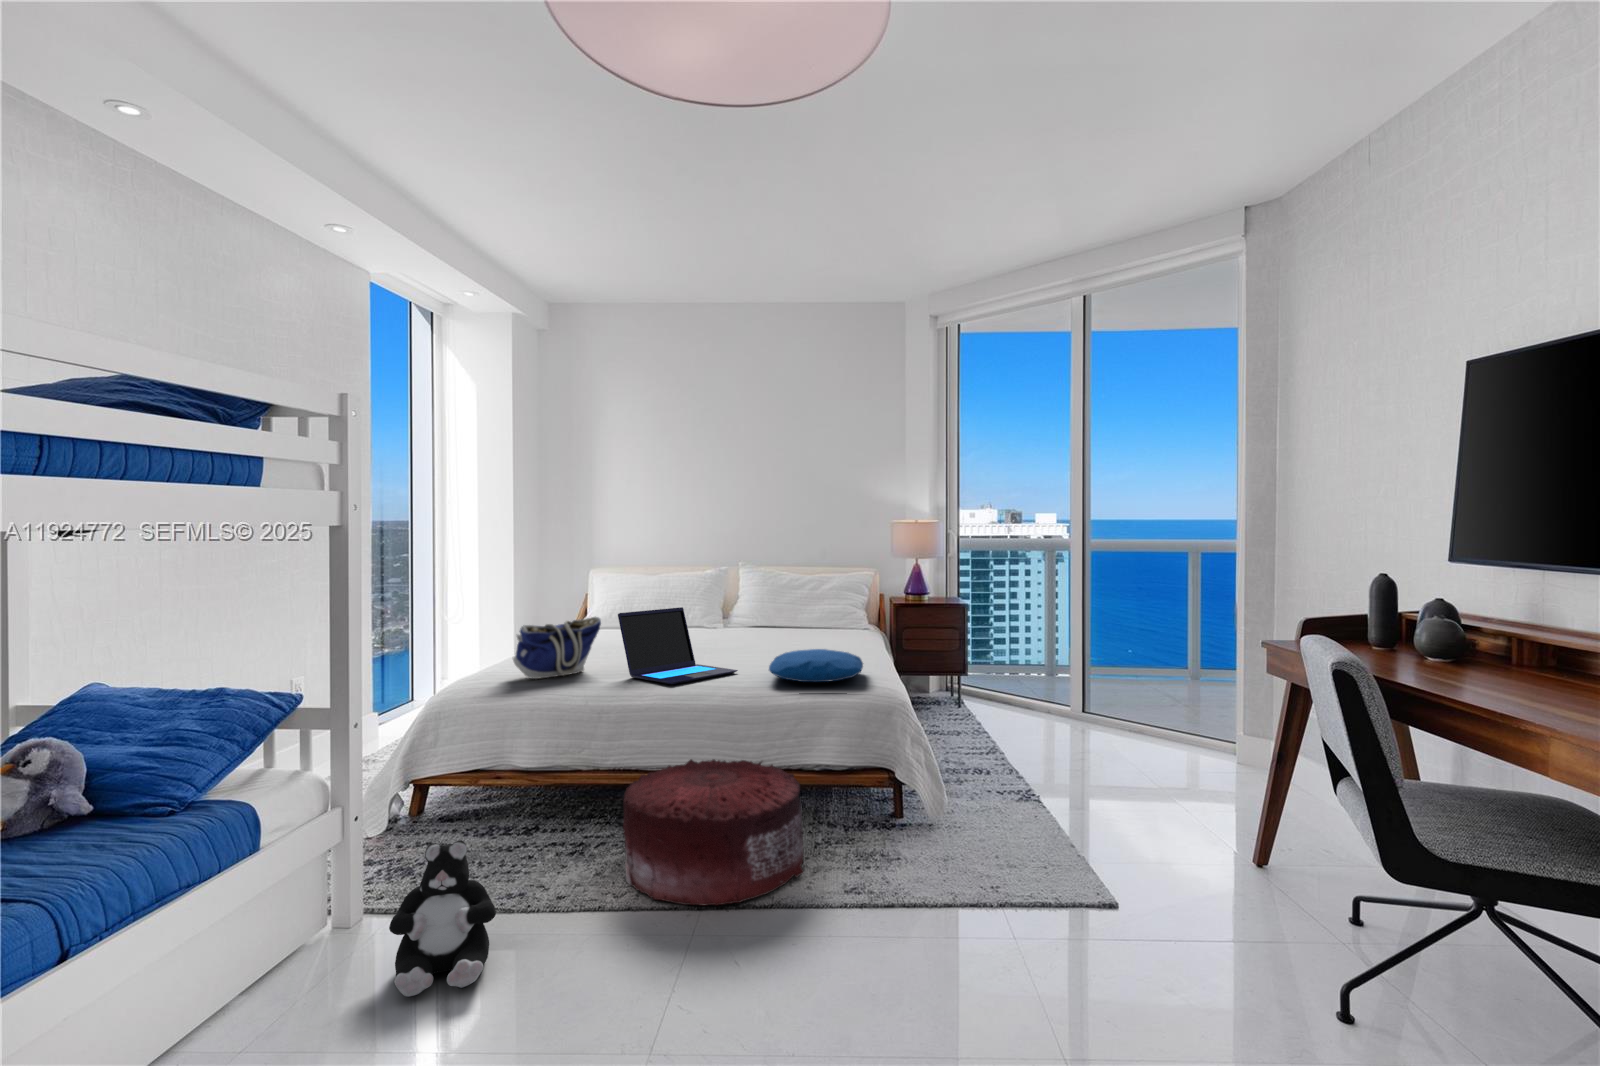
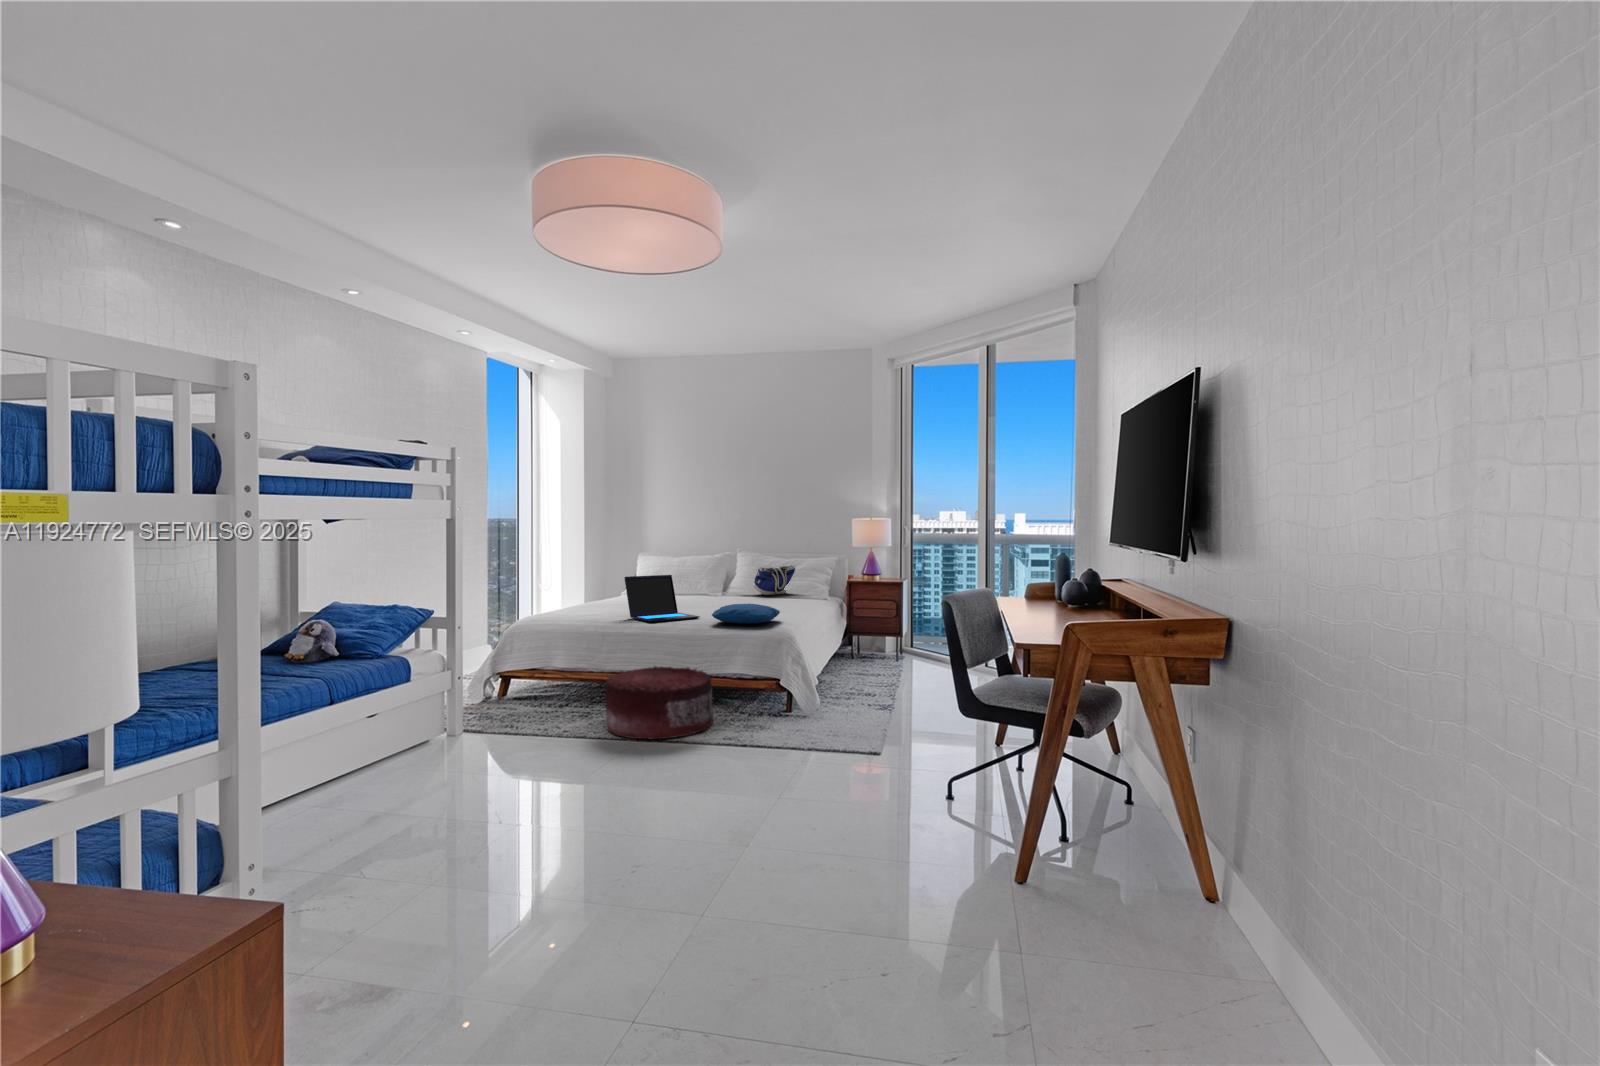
tote bag: present [513,617,601,679] -> present [753,565,795,595]
plush toy: present [389,840,496,997] -> none [472,688,525,757]

